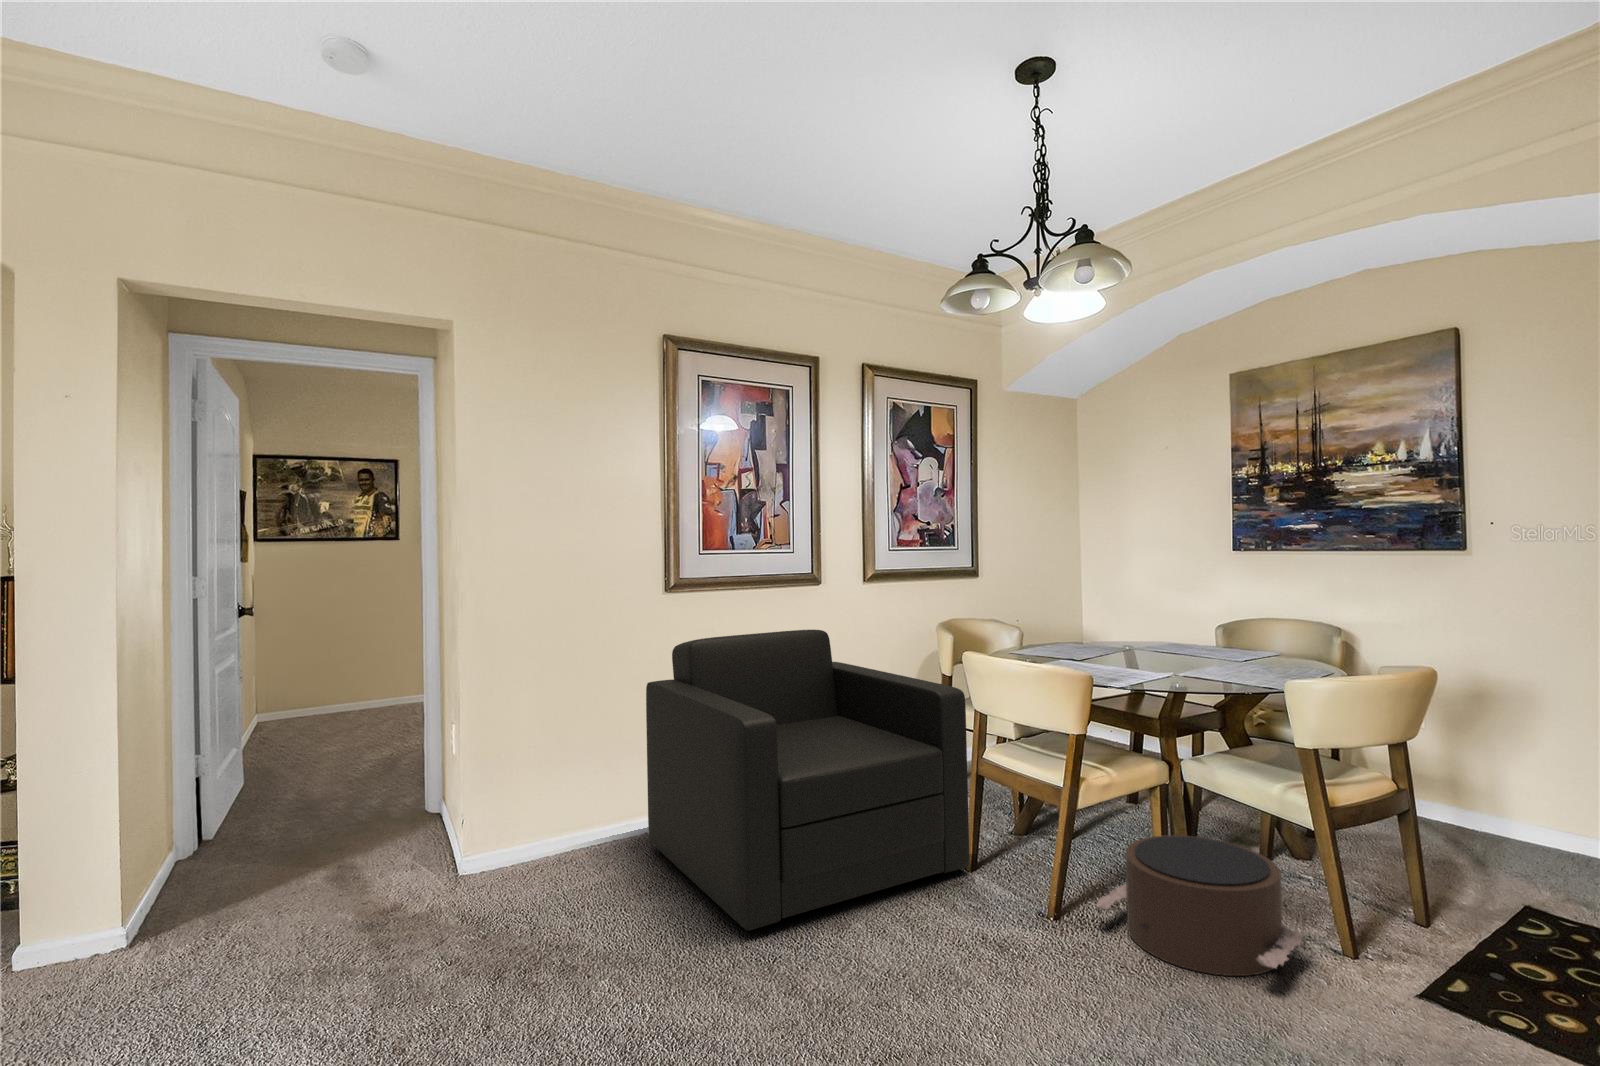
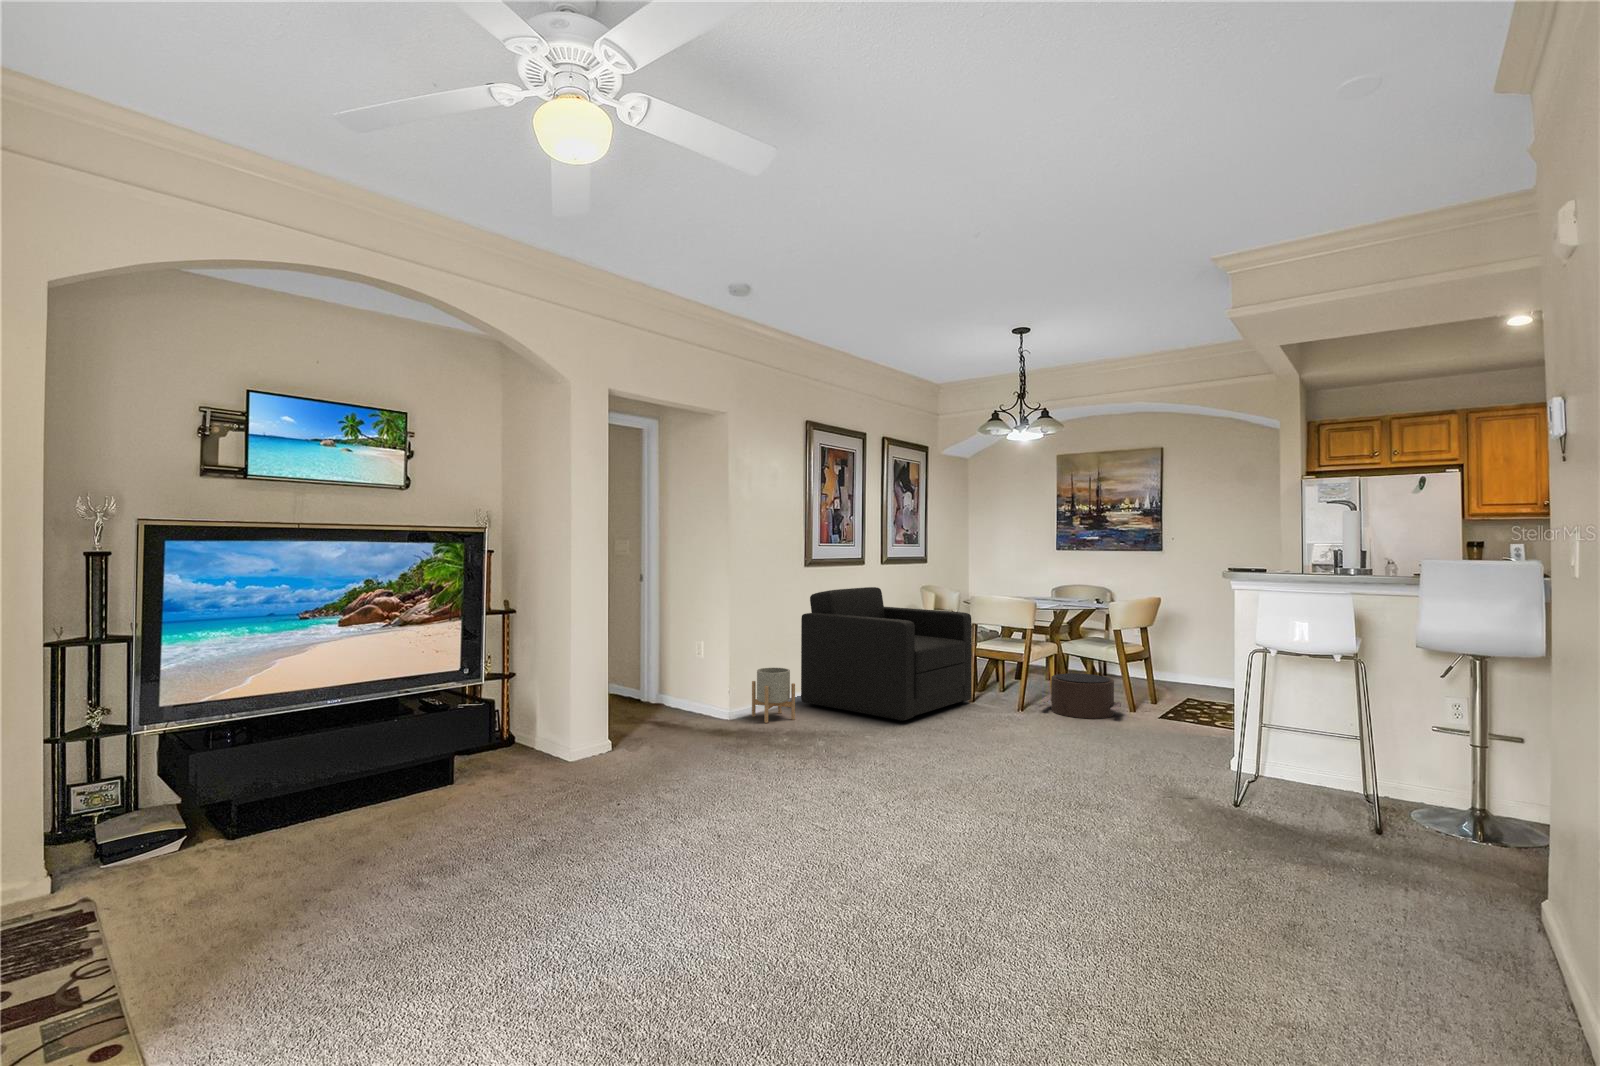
planter: none [510,784,584,899] -> present [752,668,795,723]

